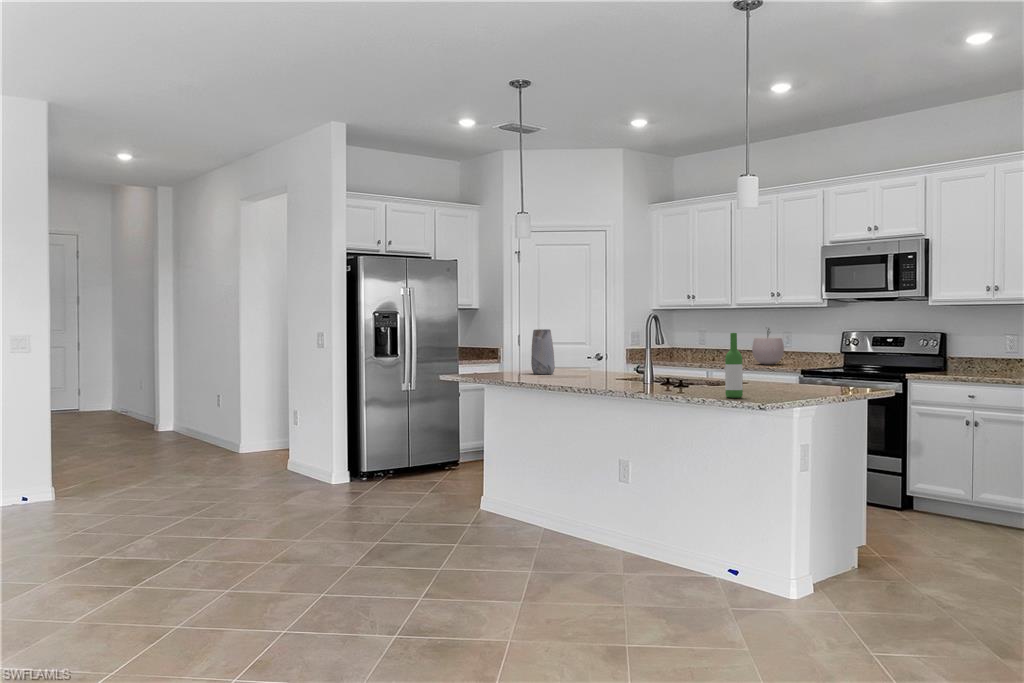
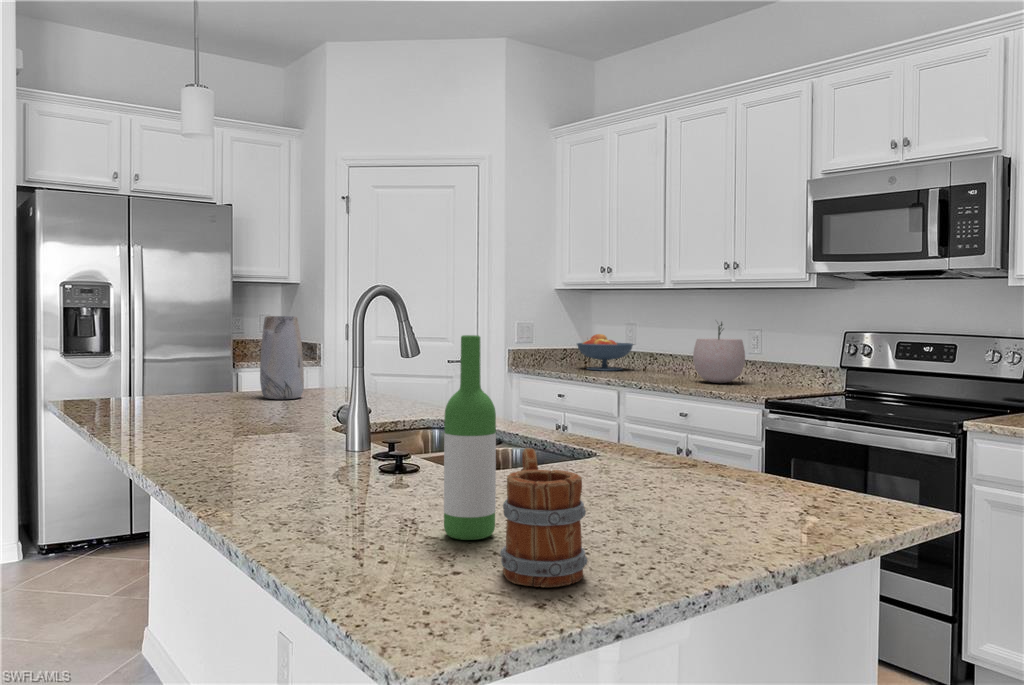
fruit bowl: none [669,337,707,361] -> present [577,334,633,371]
mug: none [755,366,783,402] -> present [500,448,587,587]

